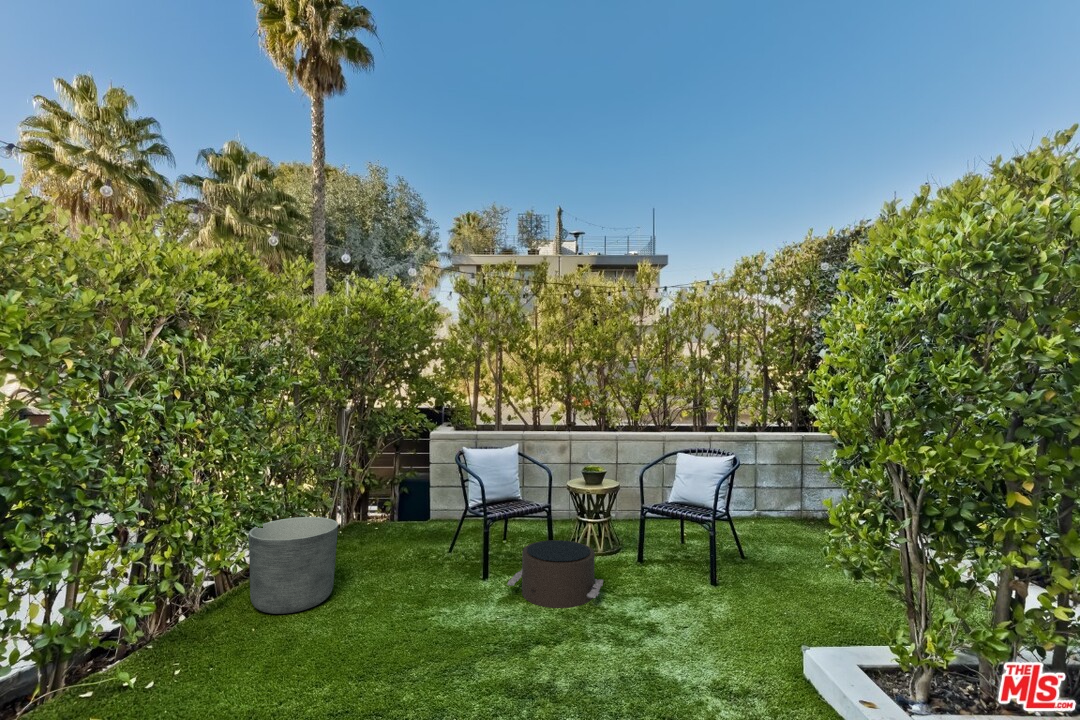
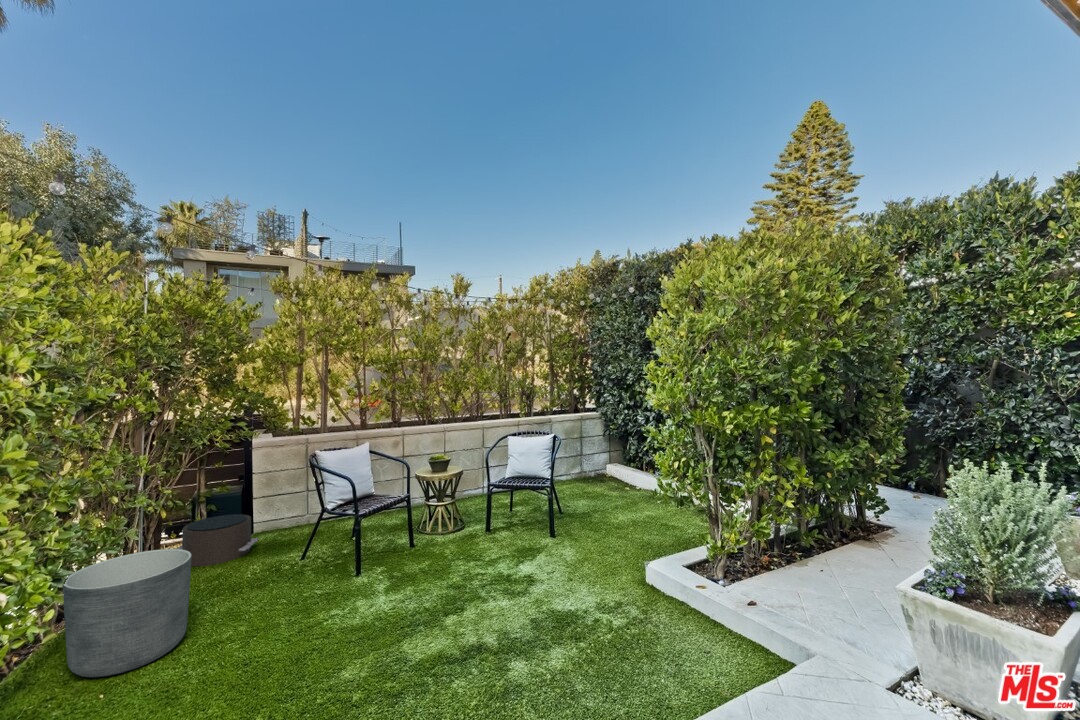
pouf: present [507,540,603,608] -> present [177,514,259,566]

